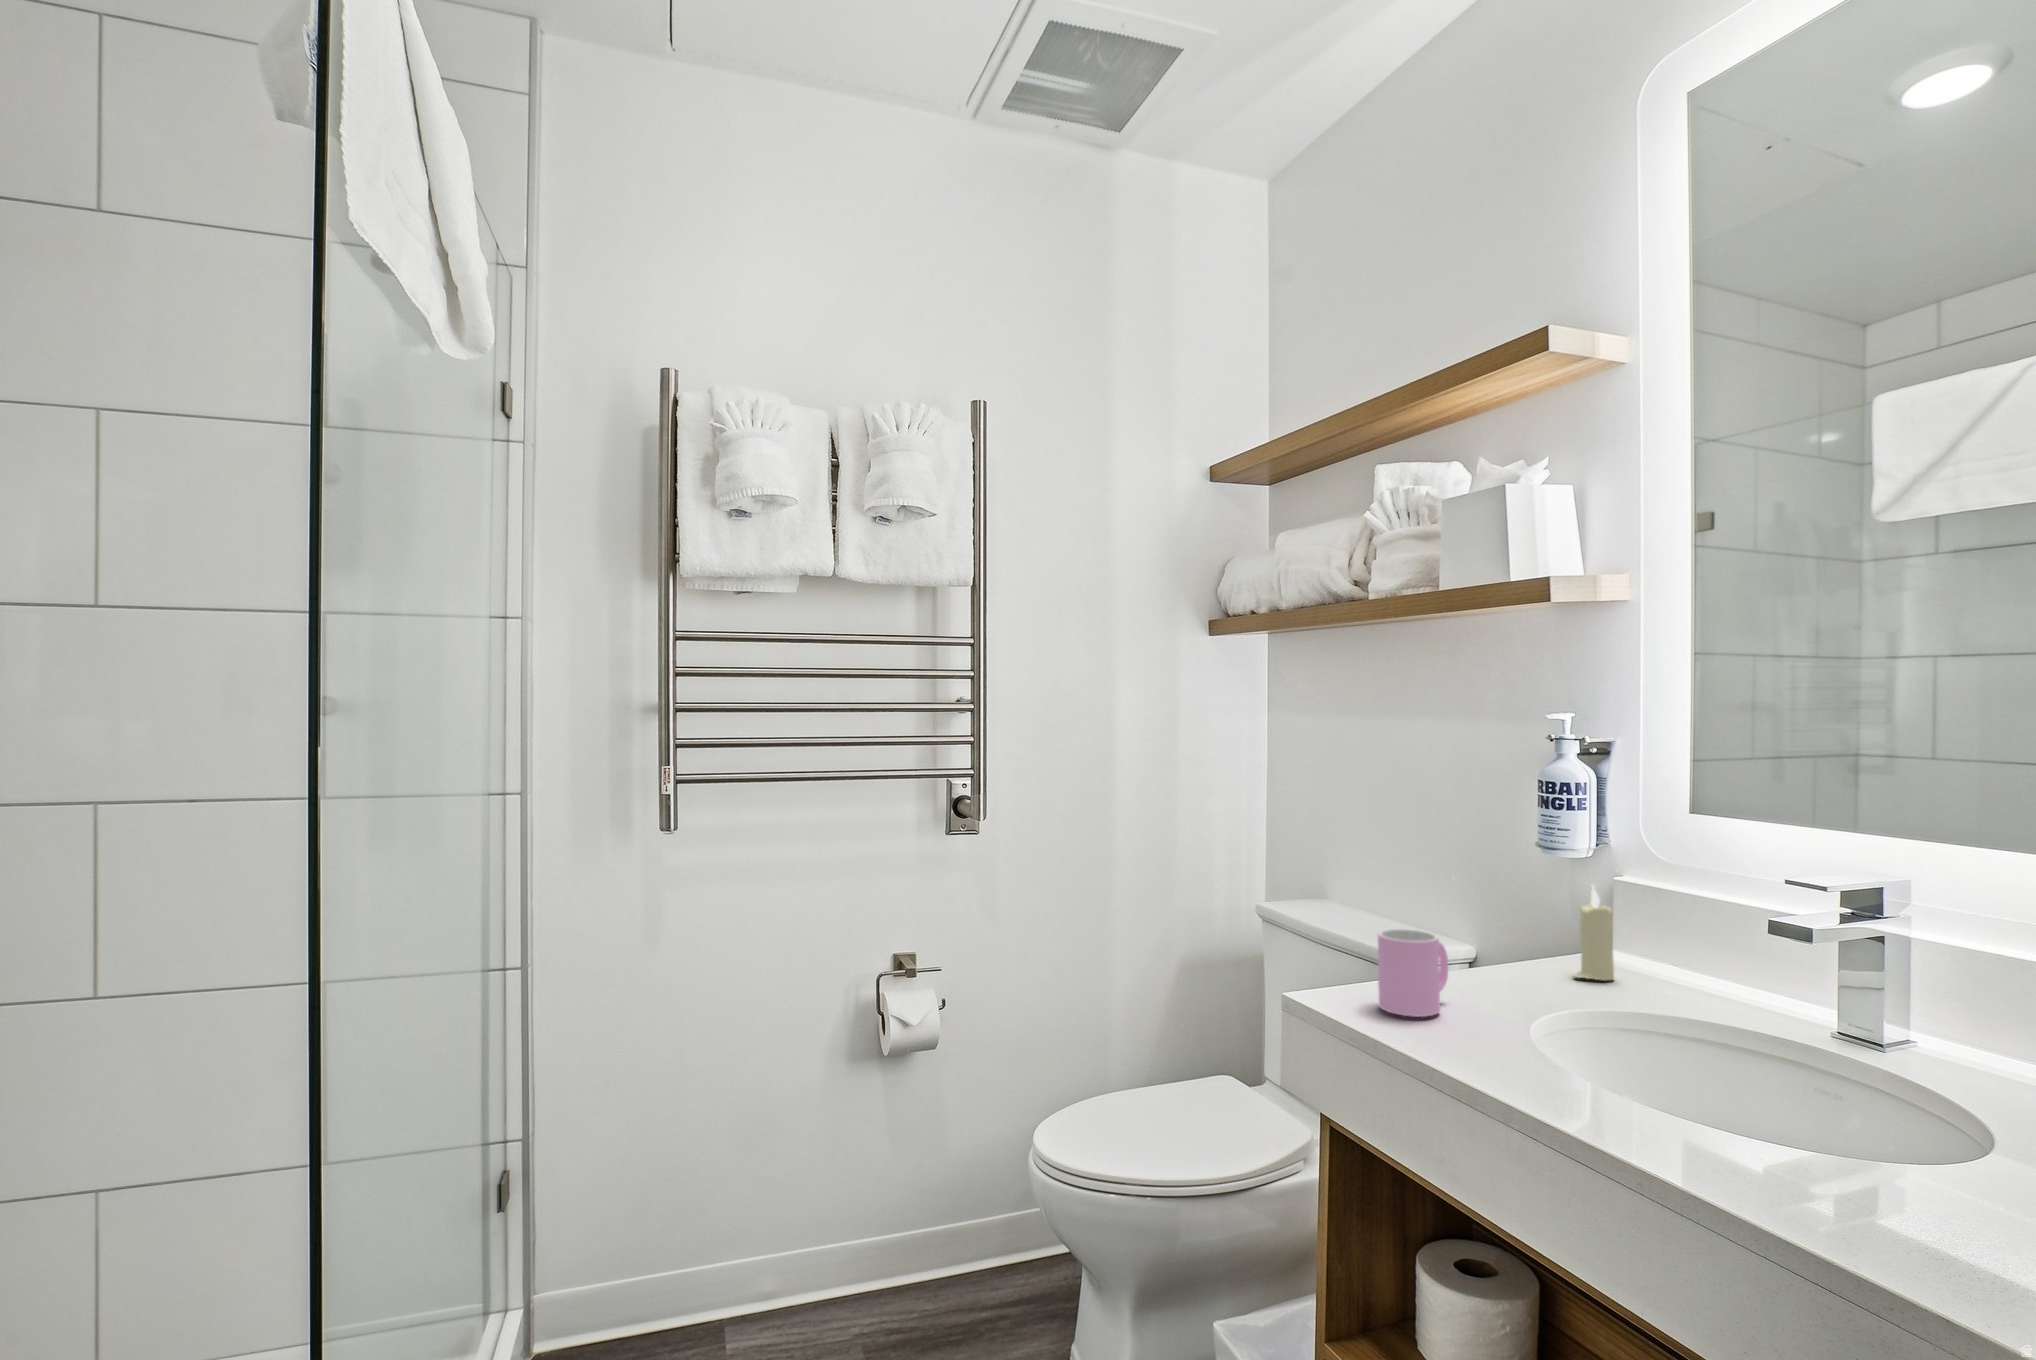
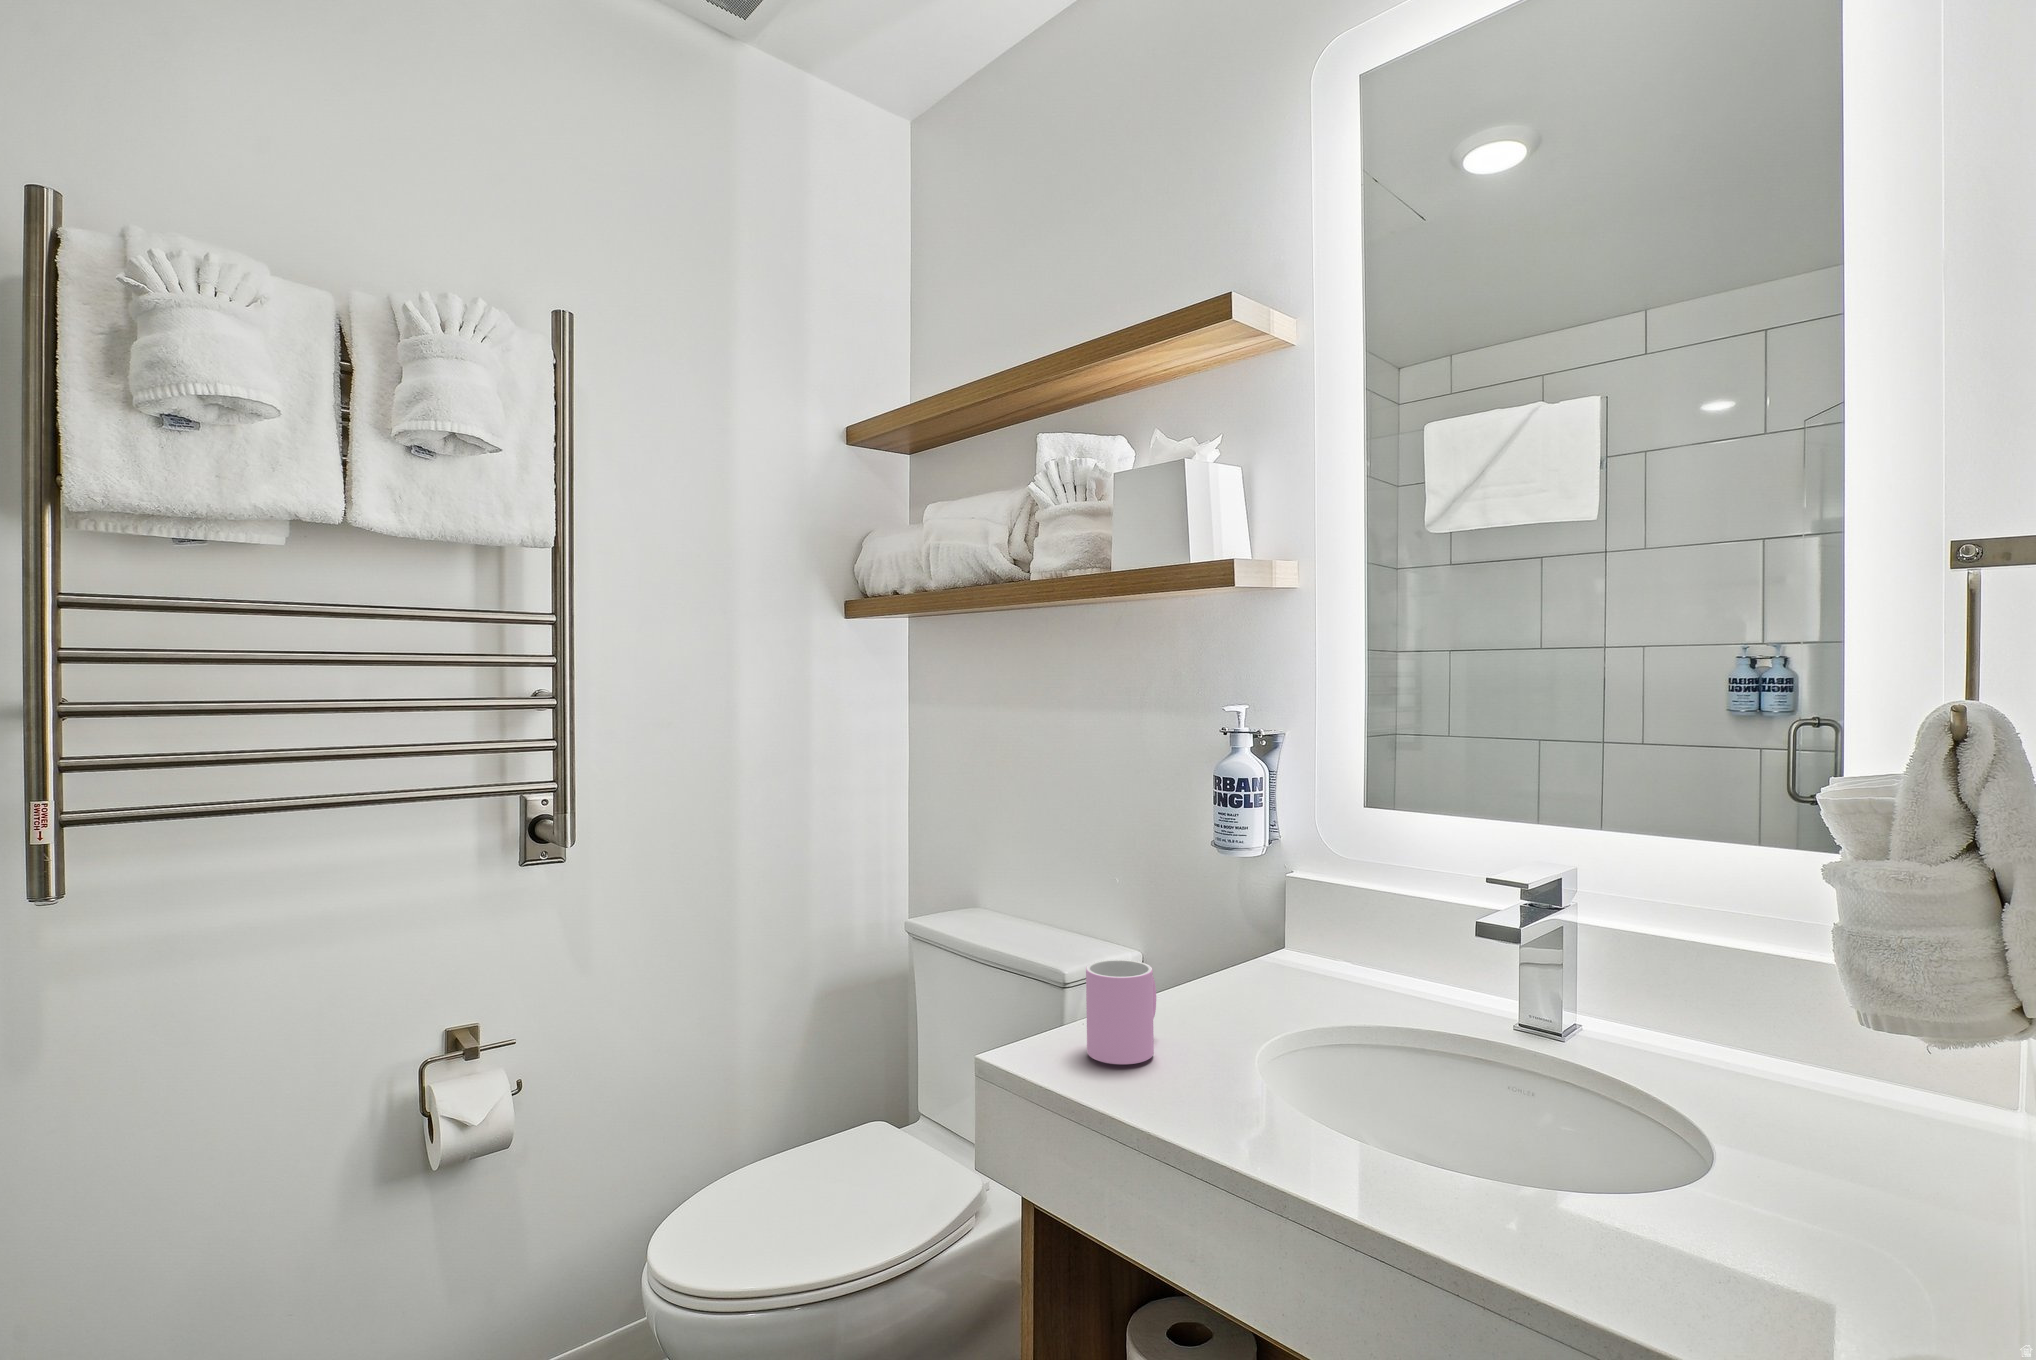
candle: present [1575,886,1614,980] -> none [1262,887,1300,988]

